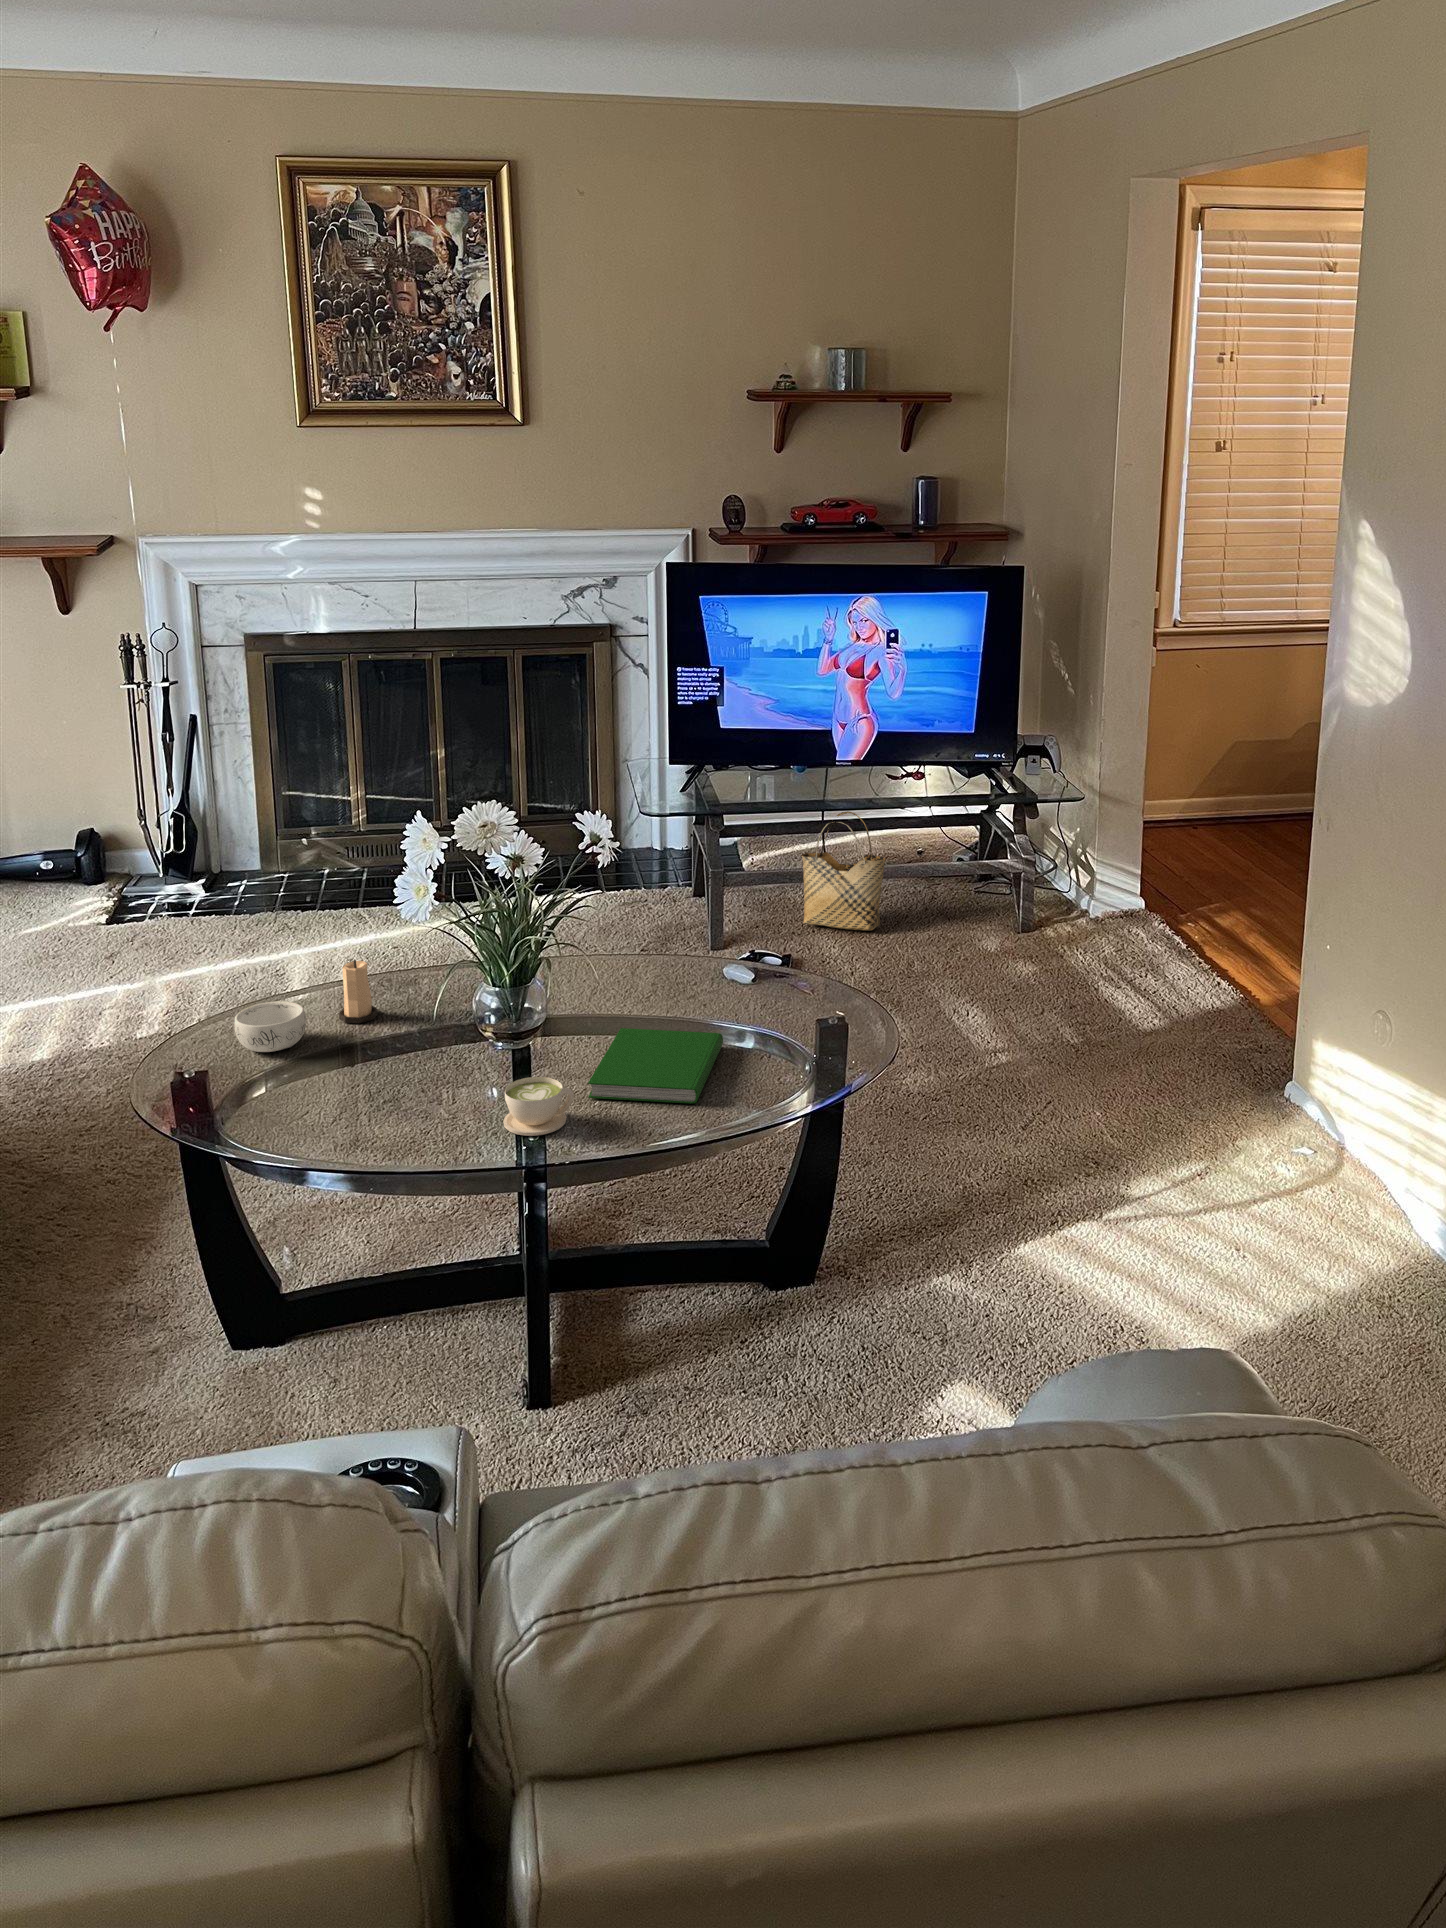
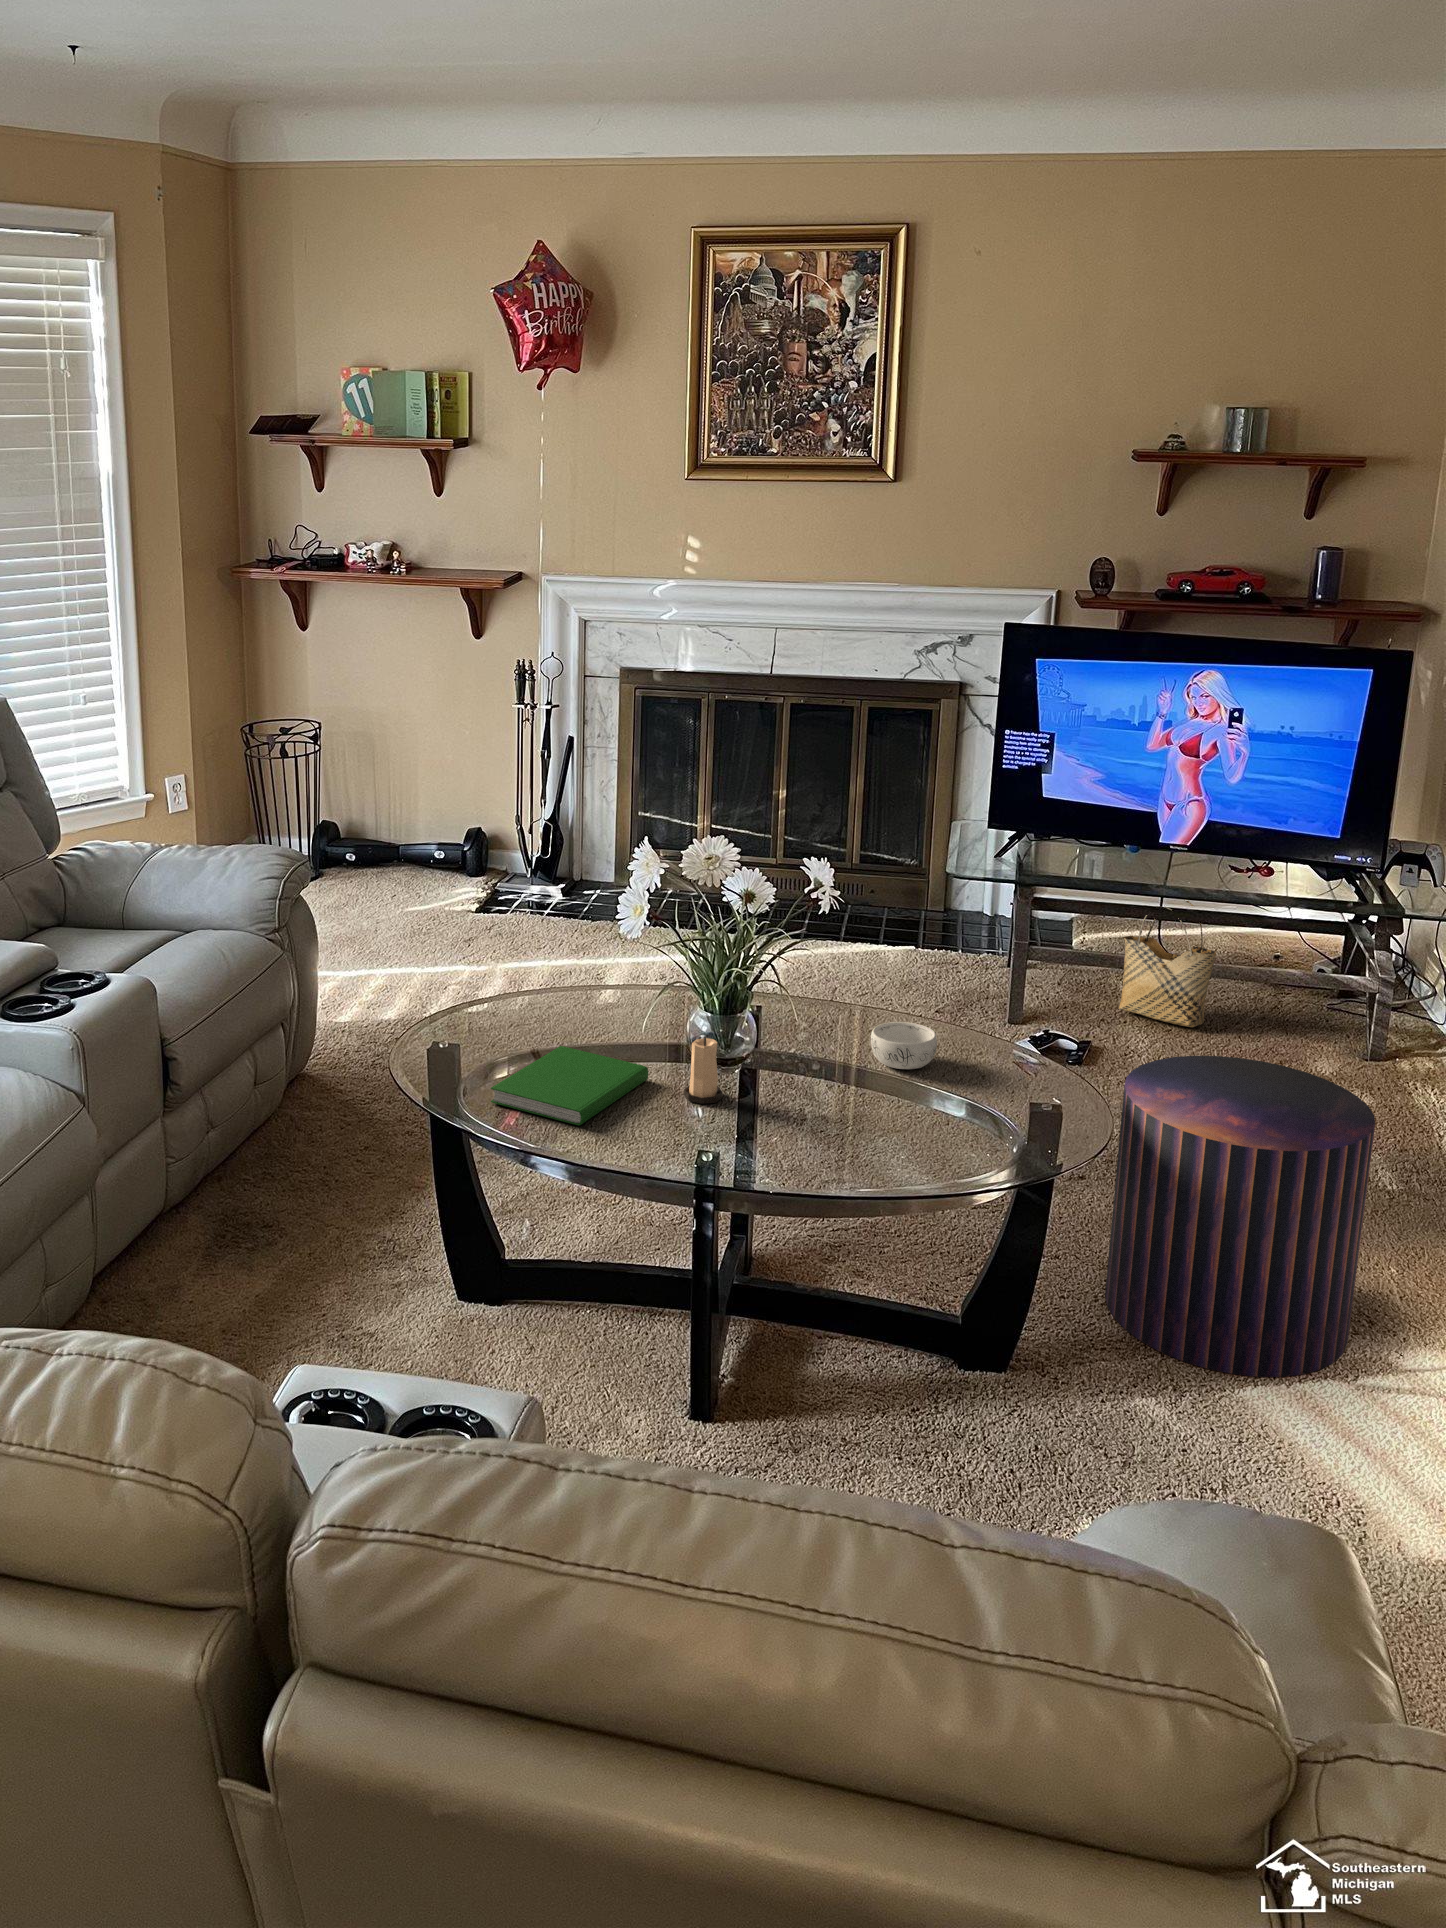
pouf: none [875,954,1094,1240] -> present [1105,1056,1375,1377]
candle: present [339,959,378,1023] -> present [684,1037,723,1104]
decorative bowl: present [235,1001,306,1052] -> present [871,1022,937,1069]
hardcover book: present [588,1028,723,1103] -> present [491,1046,649,1126]
coffee cup: present [503,1077,573,1136] -> none [695,1098,763,1155]

